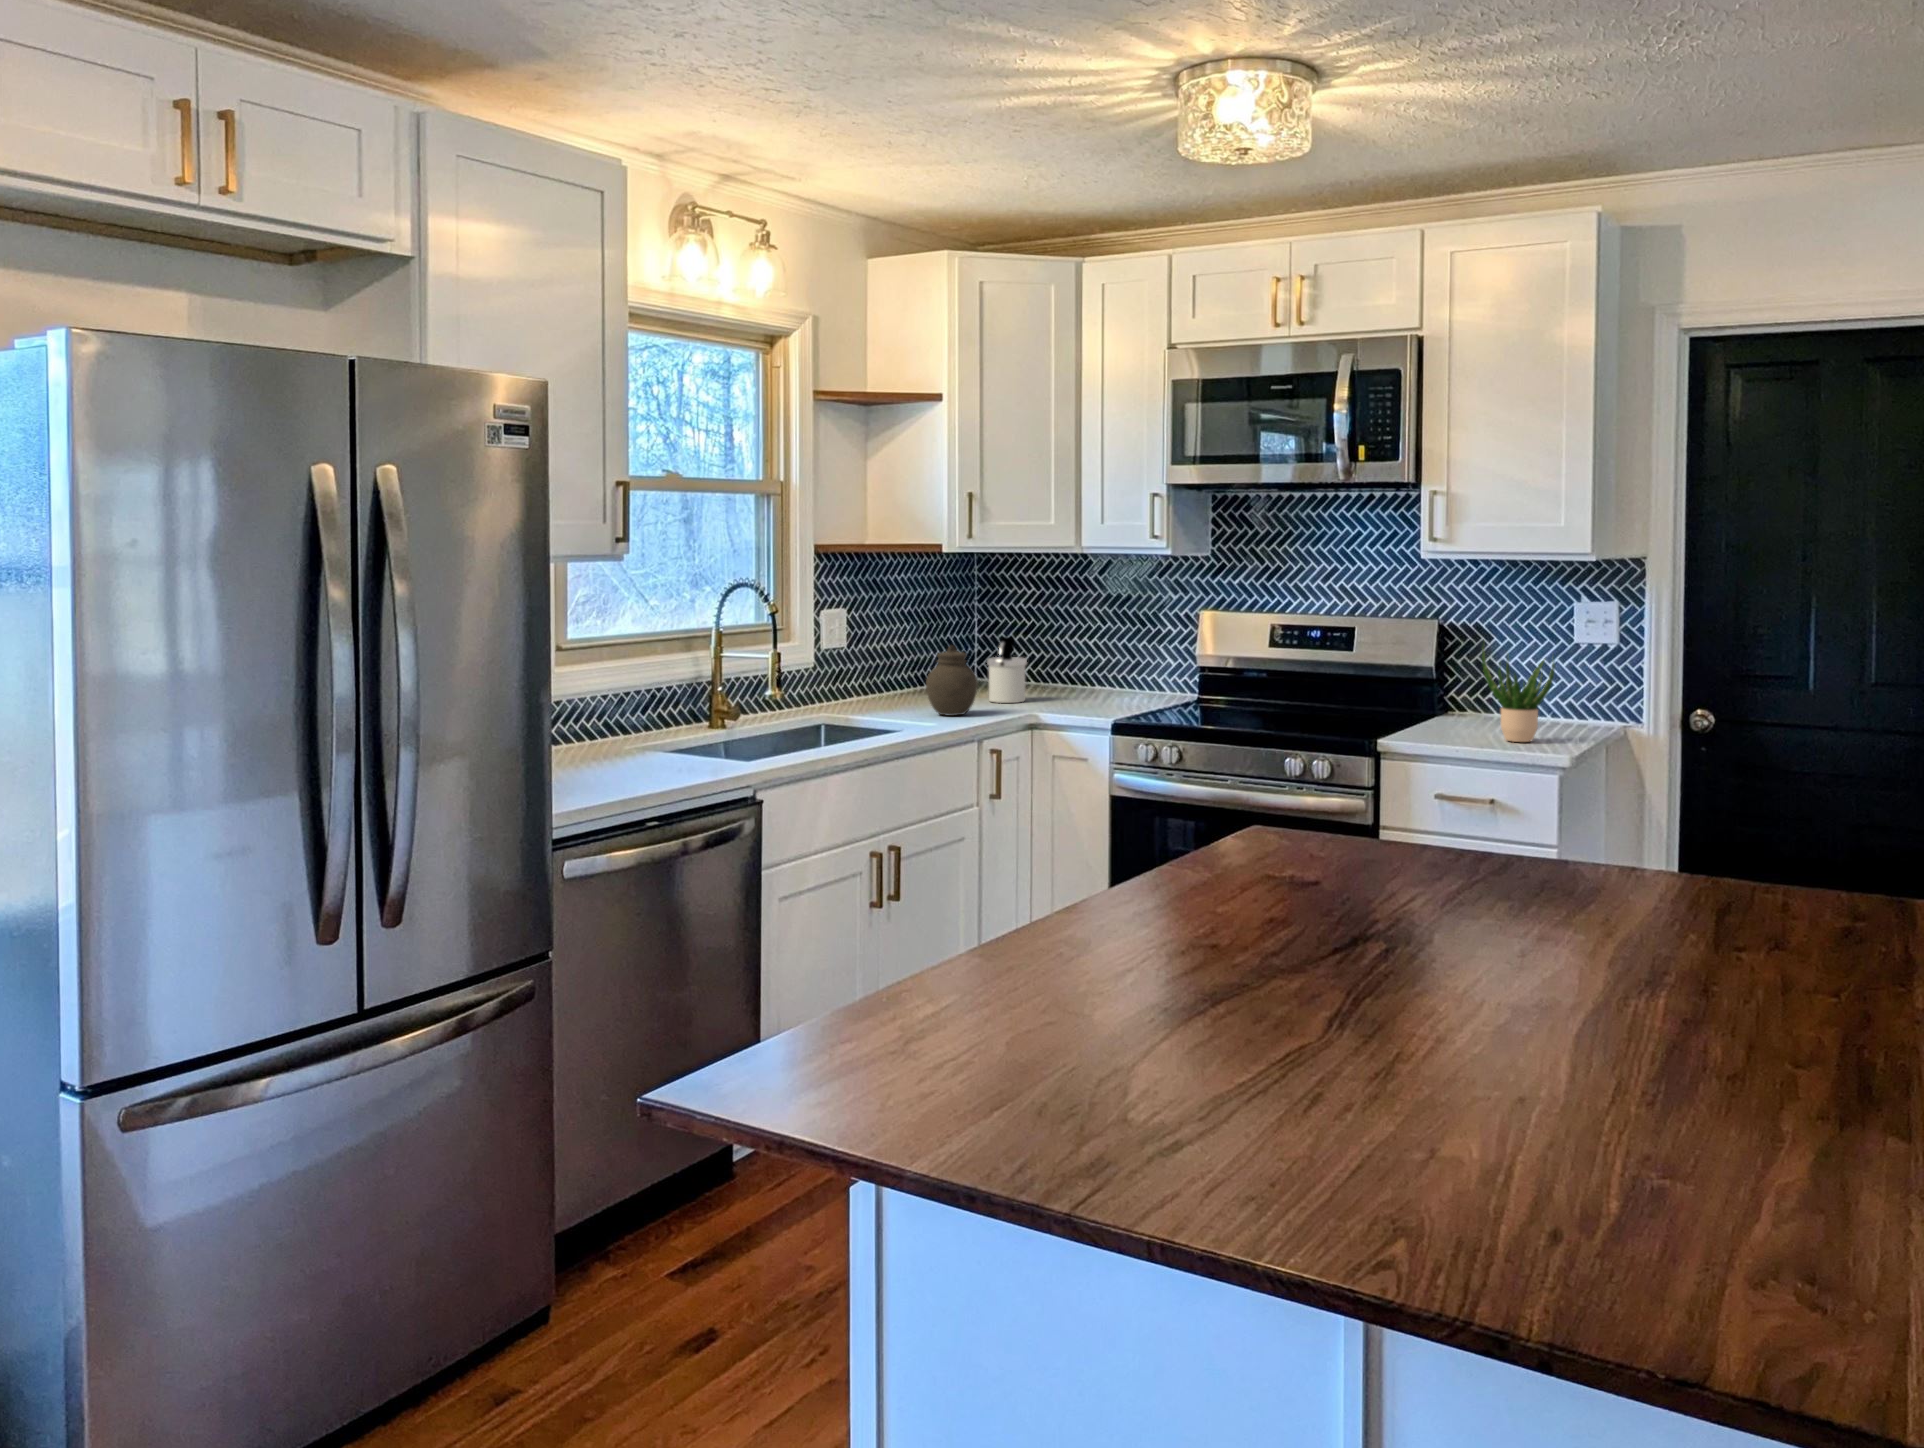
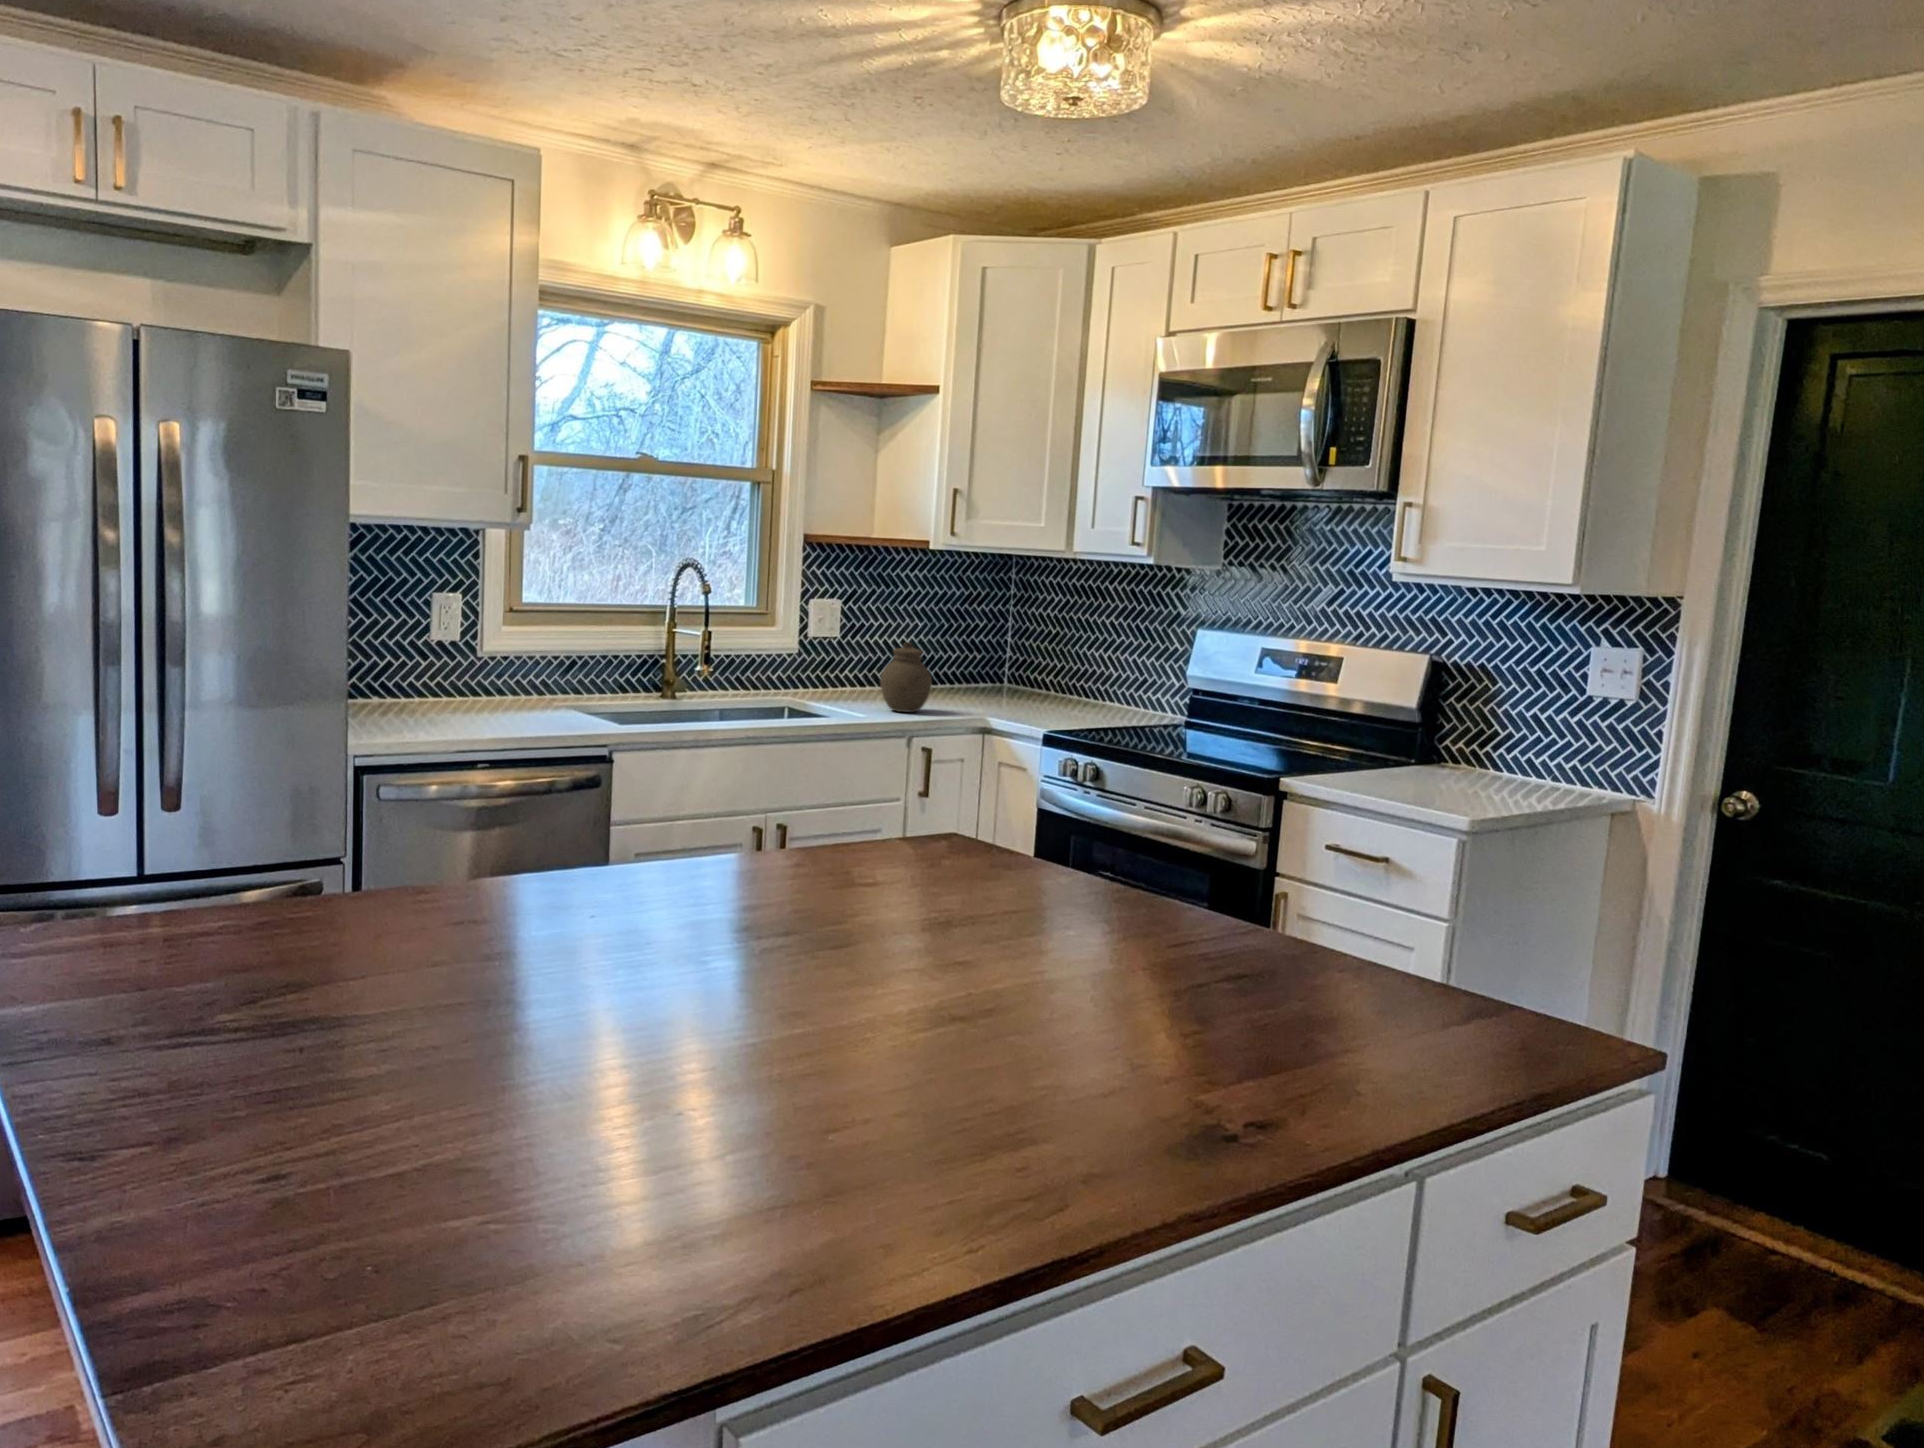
soap dispenser: present [987,637,1027,703] -> none [969,640,1010,707]
potted plant: present [1482,646,1555,742] -> none [1414,678,1498,801]

